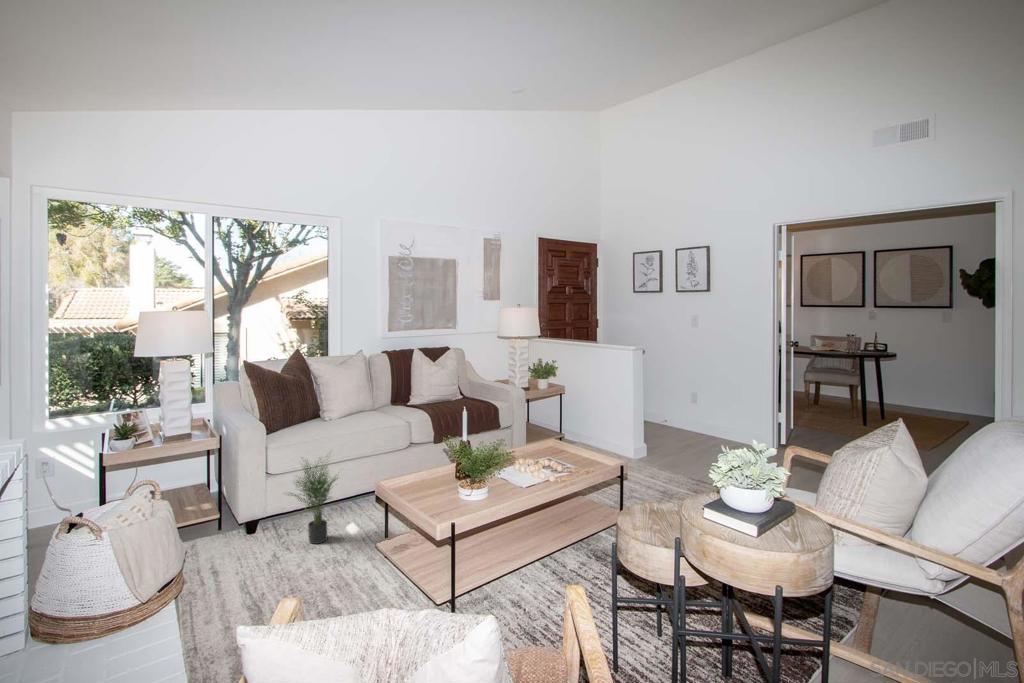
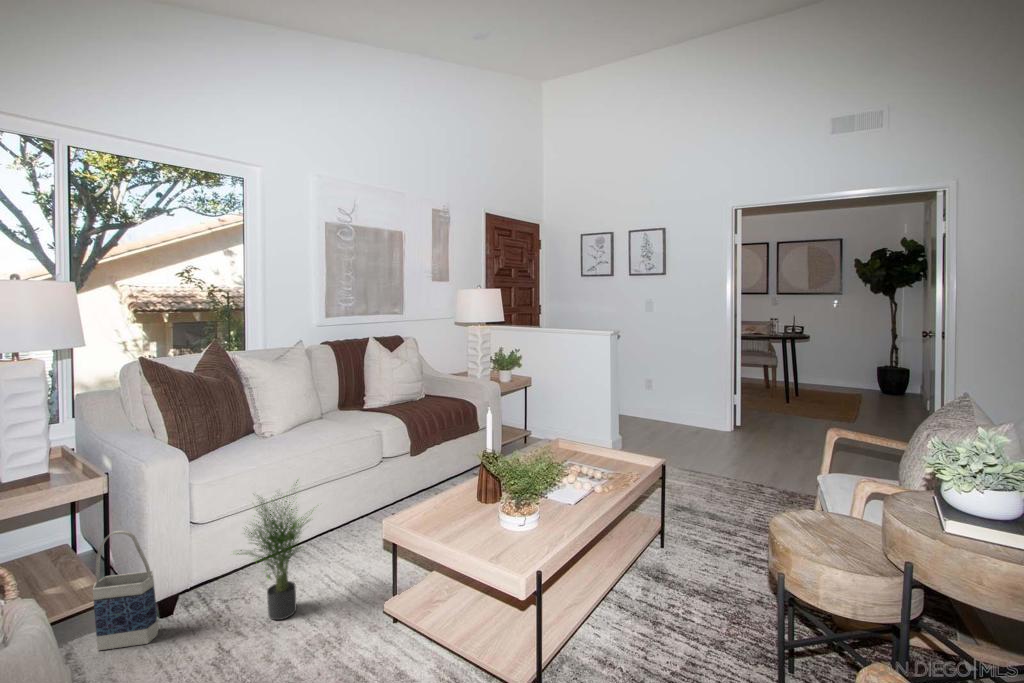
bag: none [207,473,244,546] -> present [93,531,159,650]

